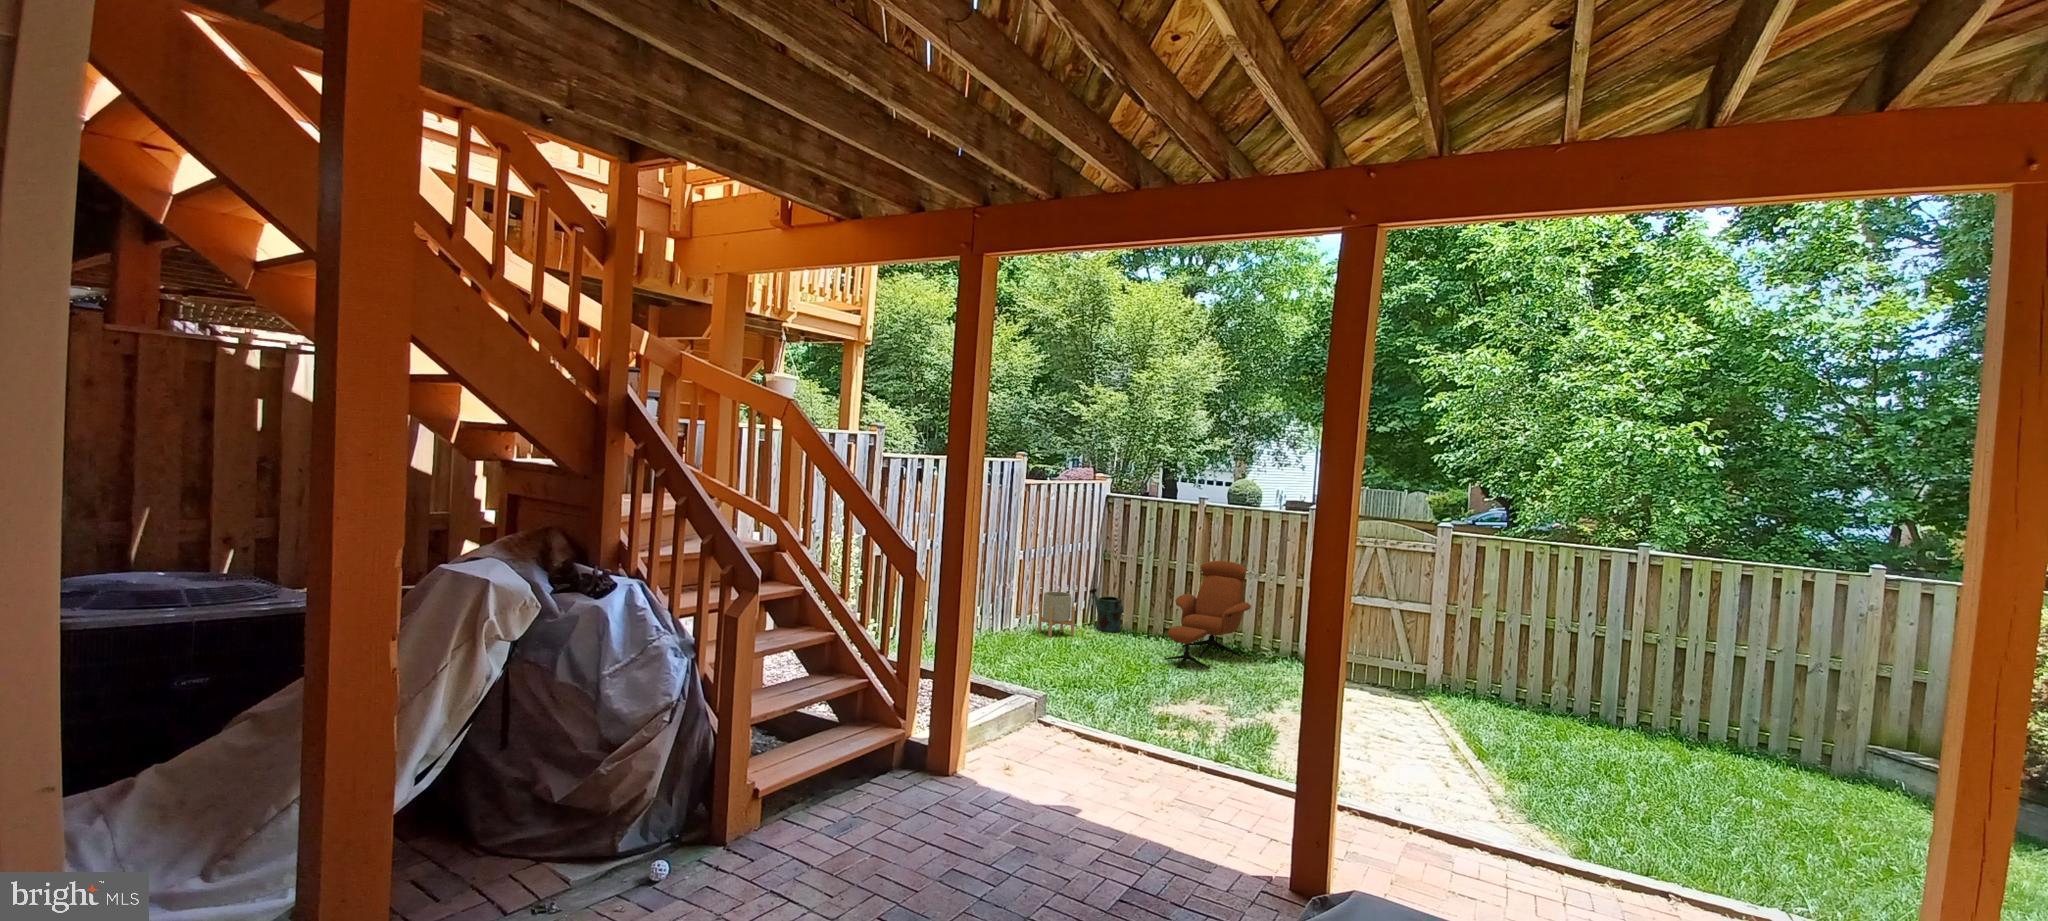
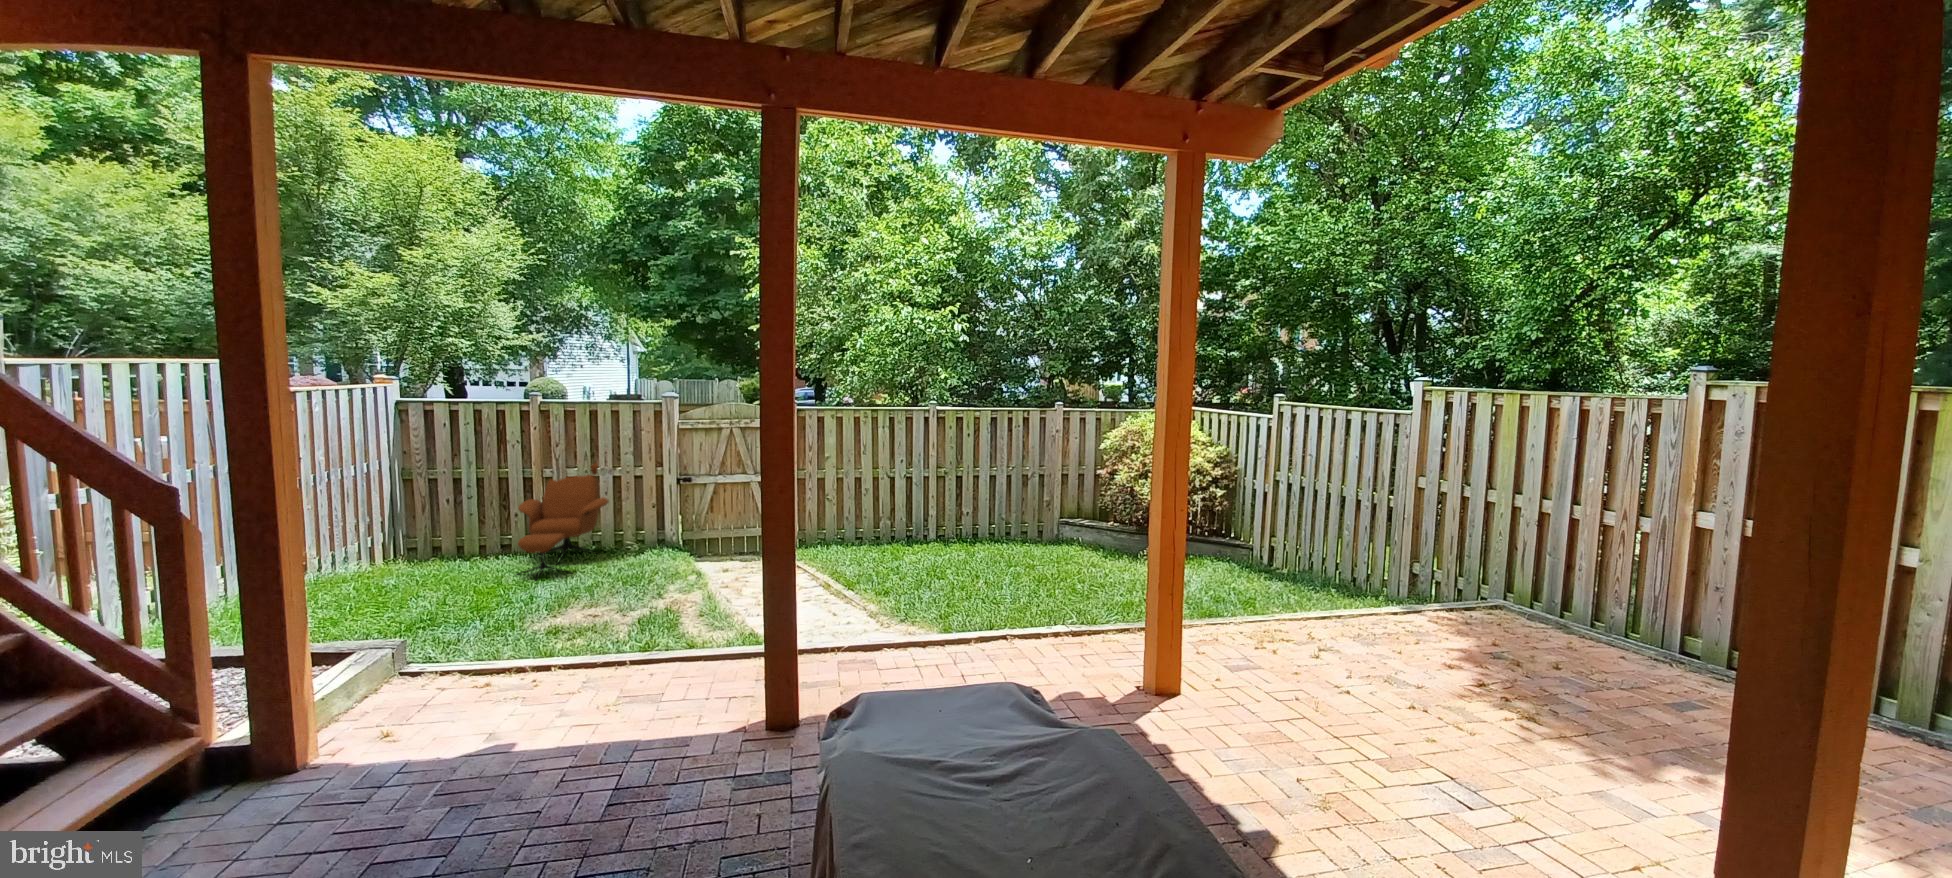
watering can: present [1090,589,1123,632] -> none [391,512,446,561]
planter: present [1038,592,1075,637] -> none [318,523,379,582]

